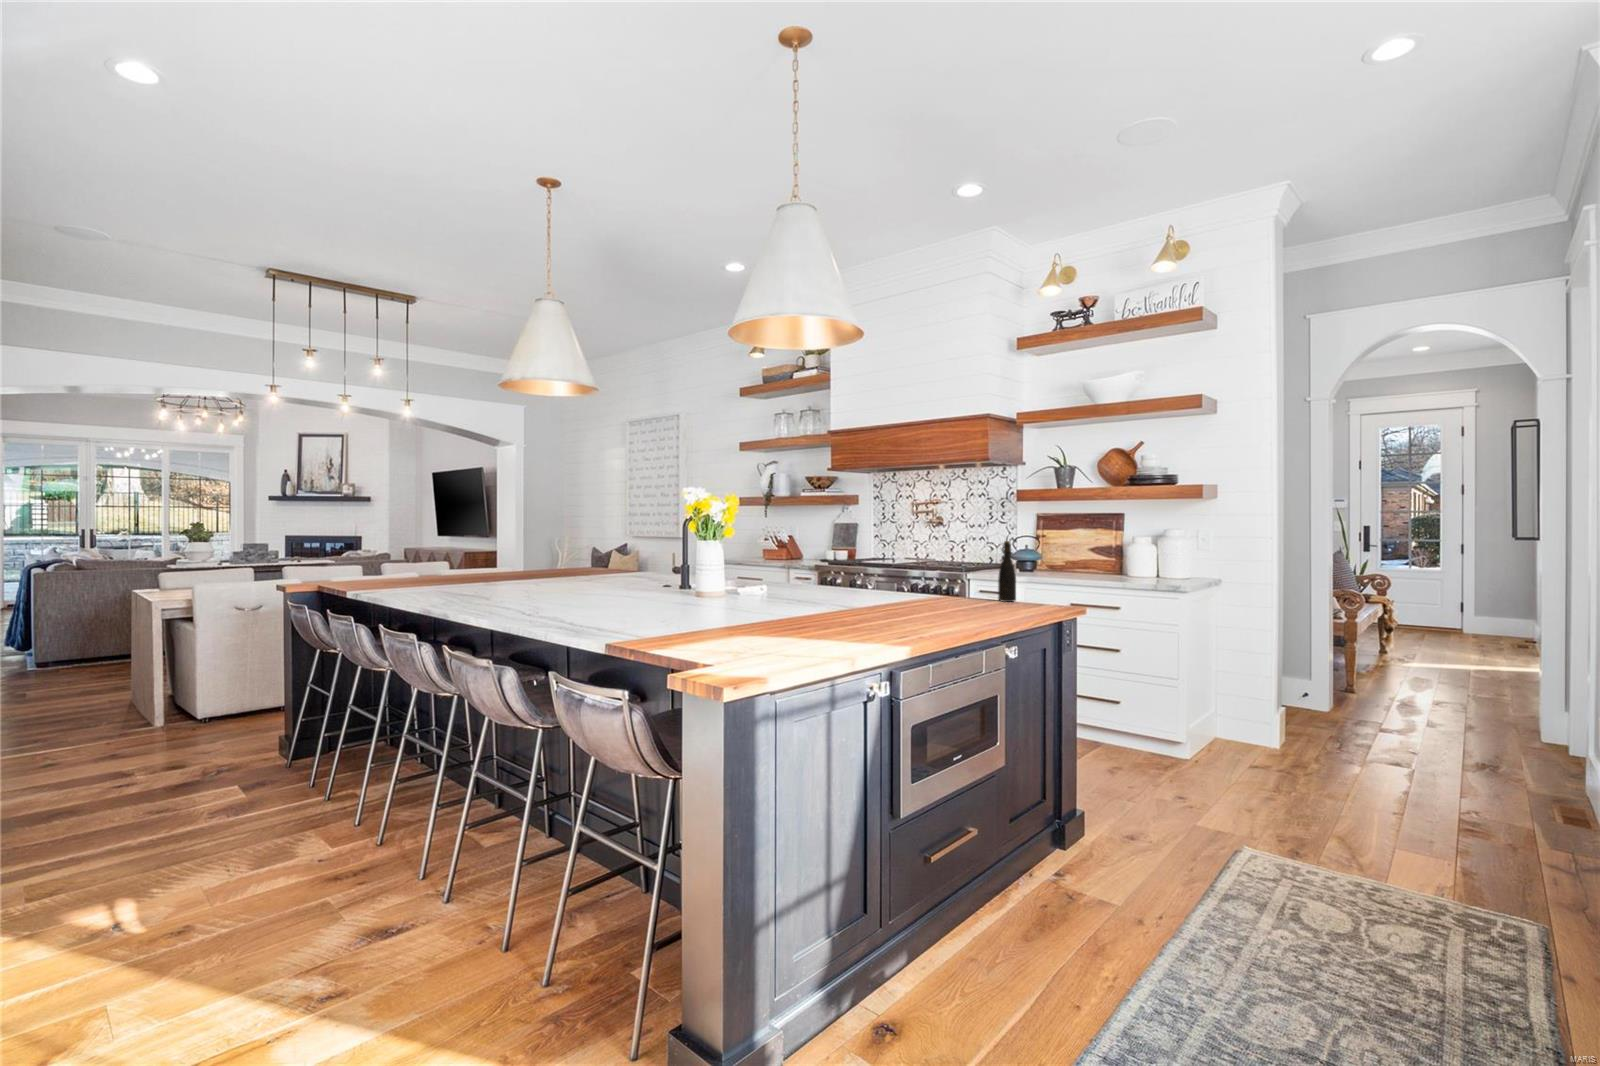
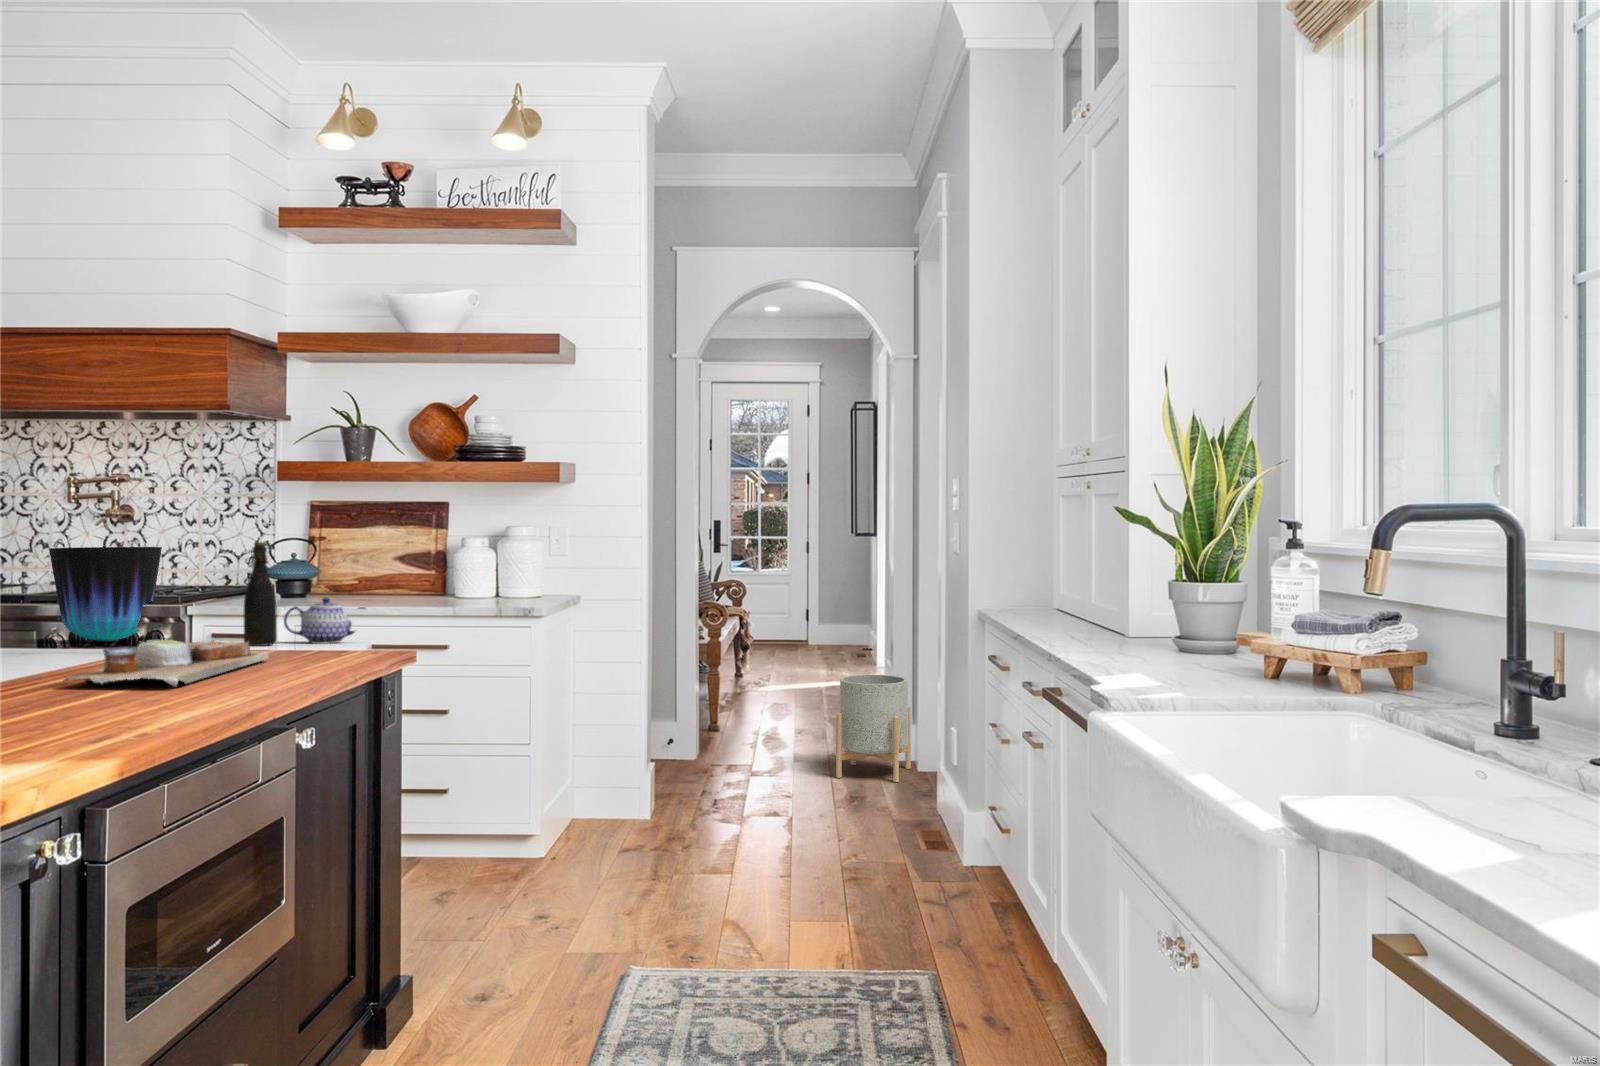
vase: none [905,541,957,593] -> present [49,547,162,642]
teapot: none [1020,574,1068,603] -> present [284,597,365,644]
cutting board: none [920,600,1013,626] -> present [64,639,269,687]
planter: none [1474,663,1572,767] -> present [836,675,911,782]

